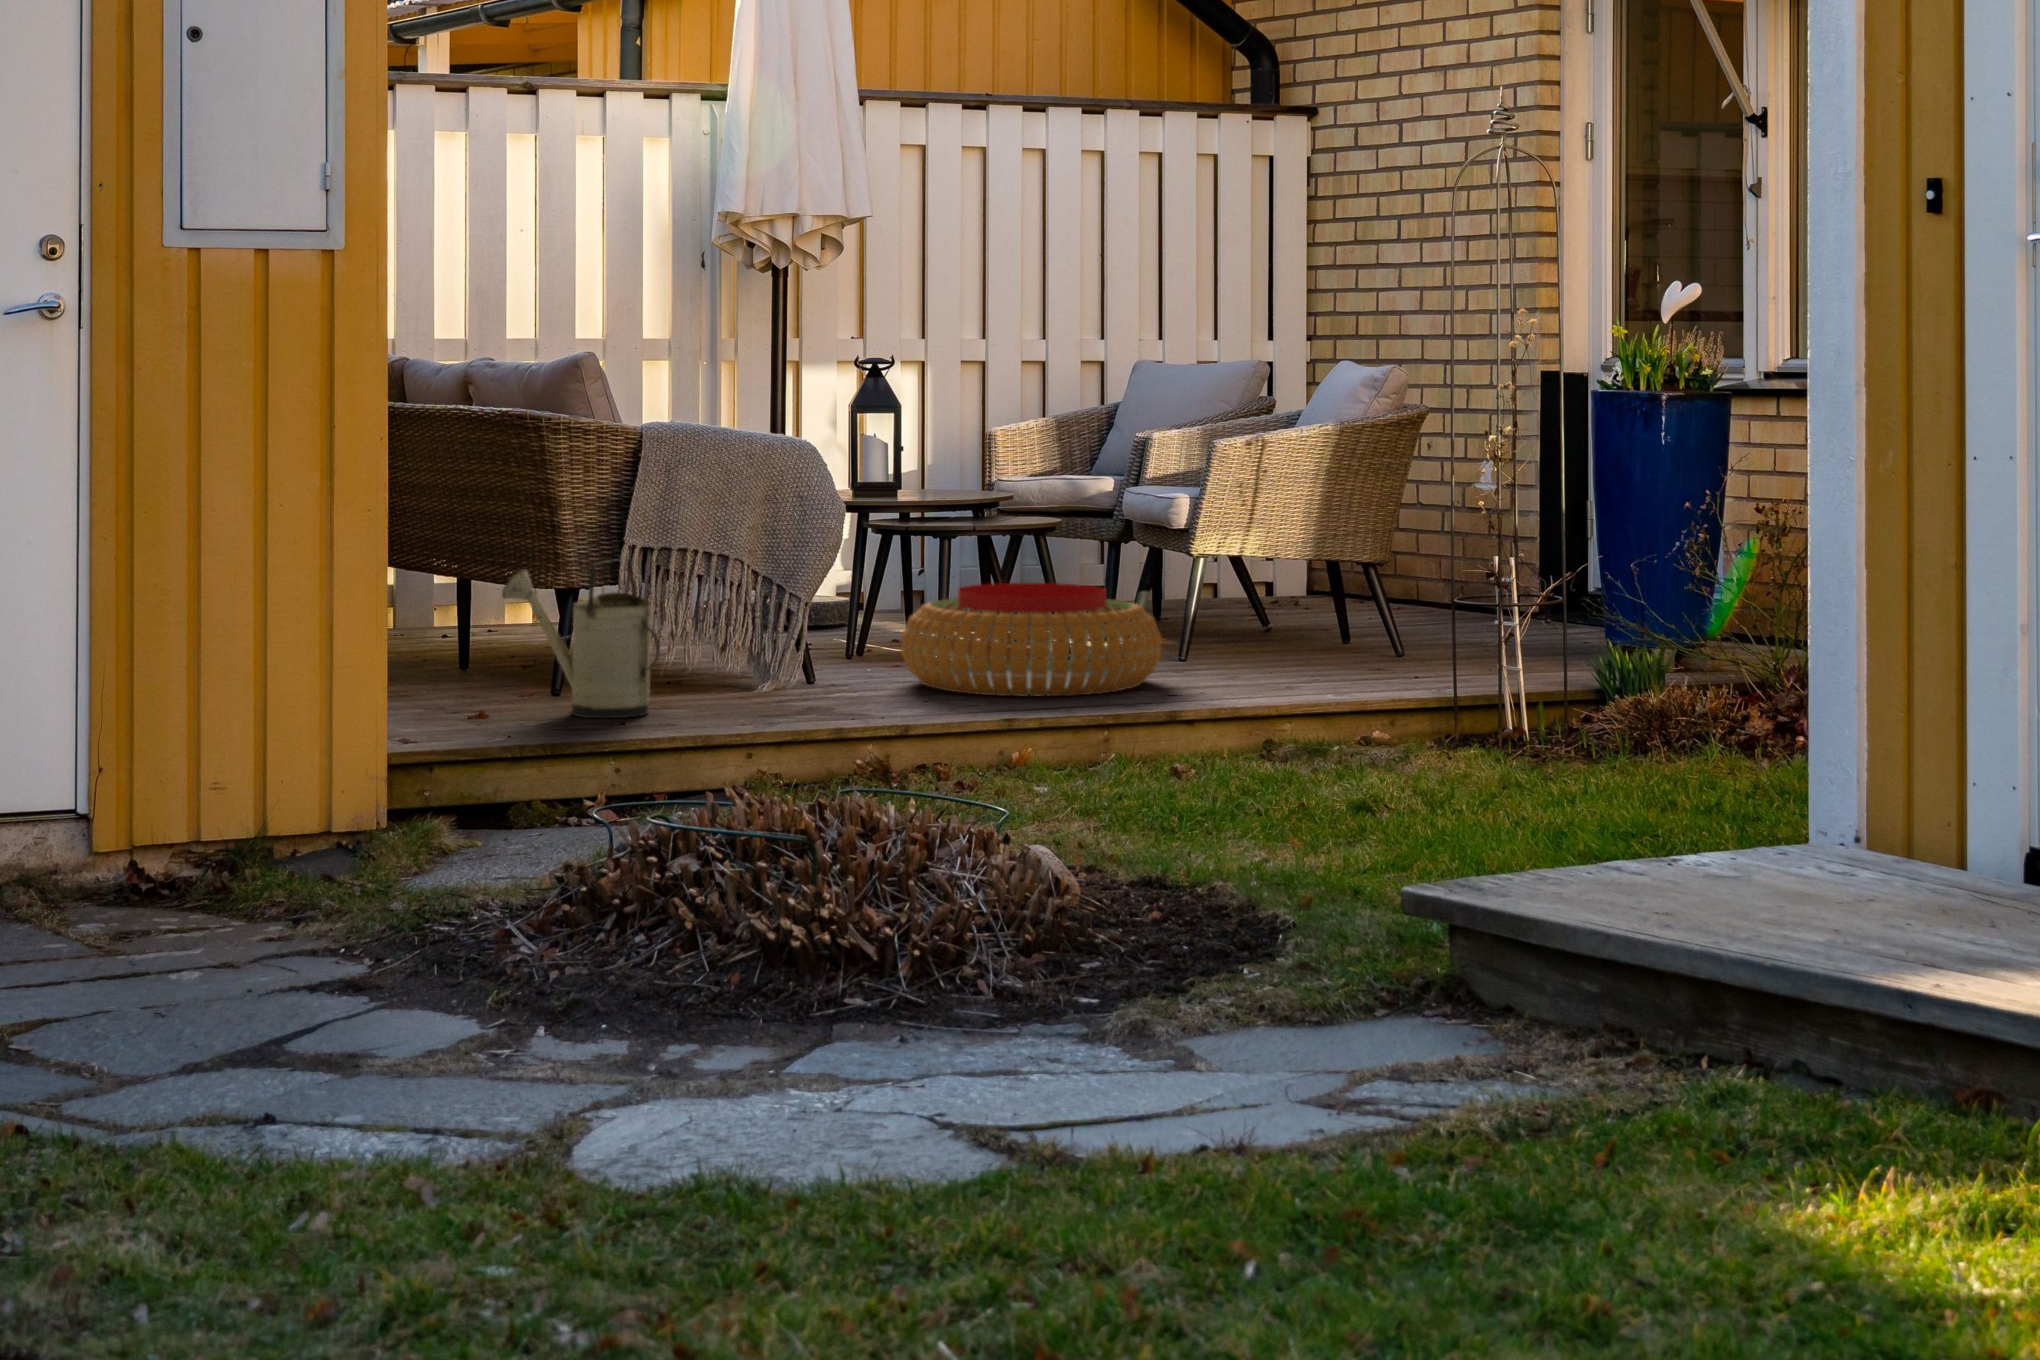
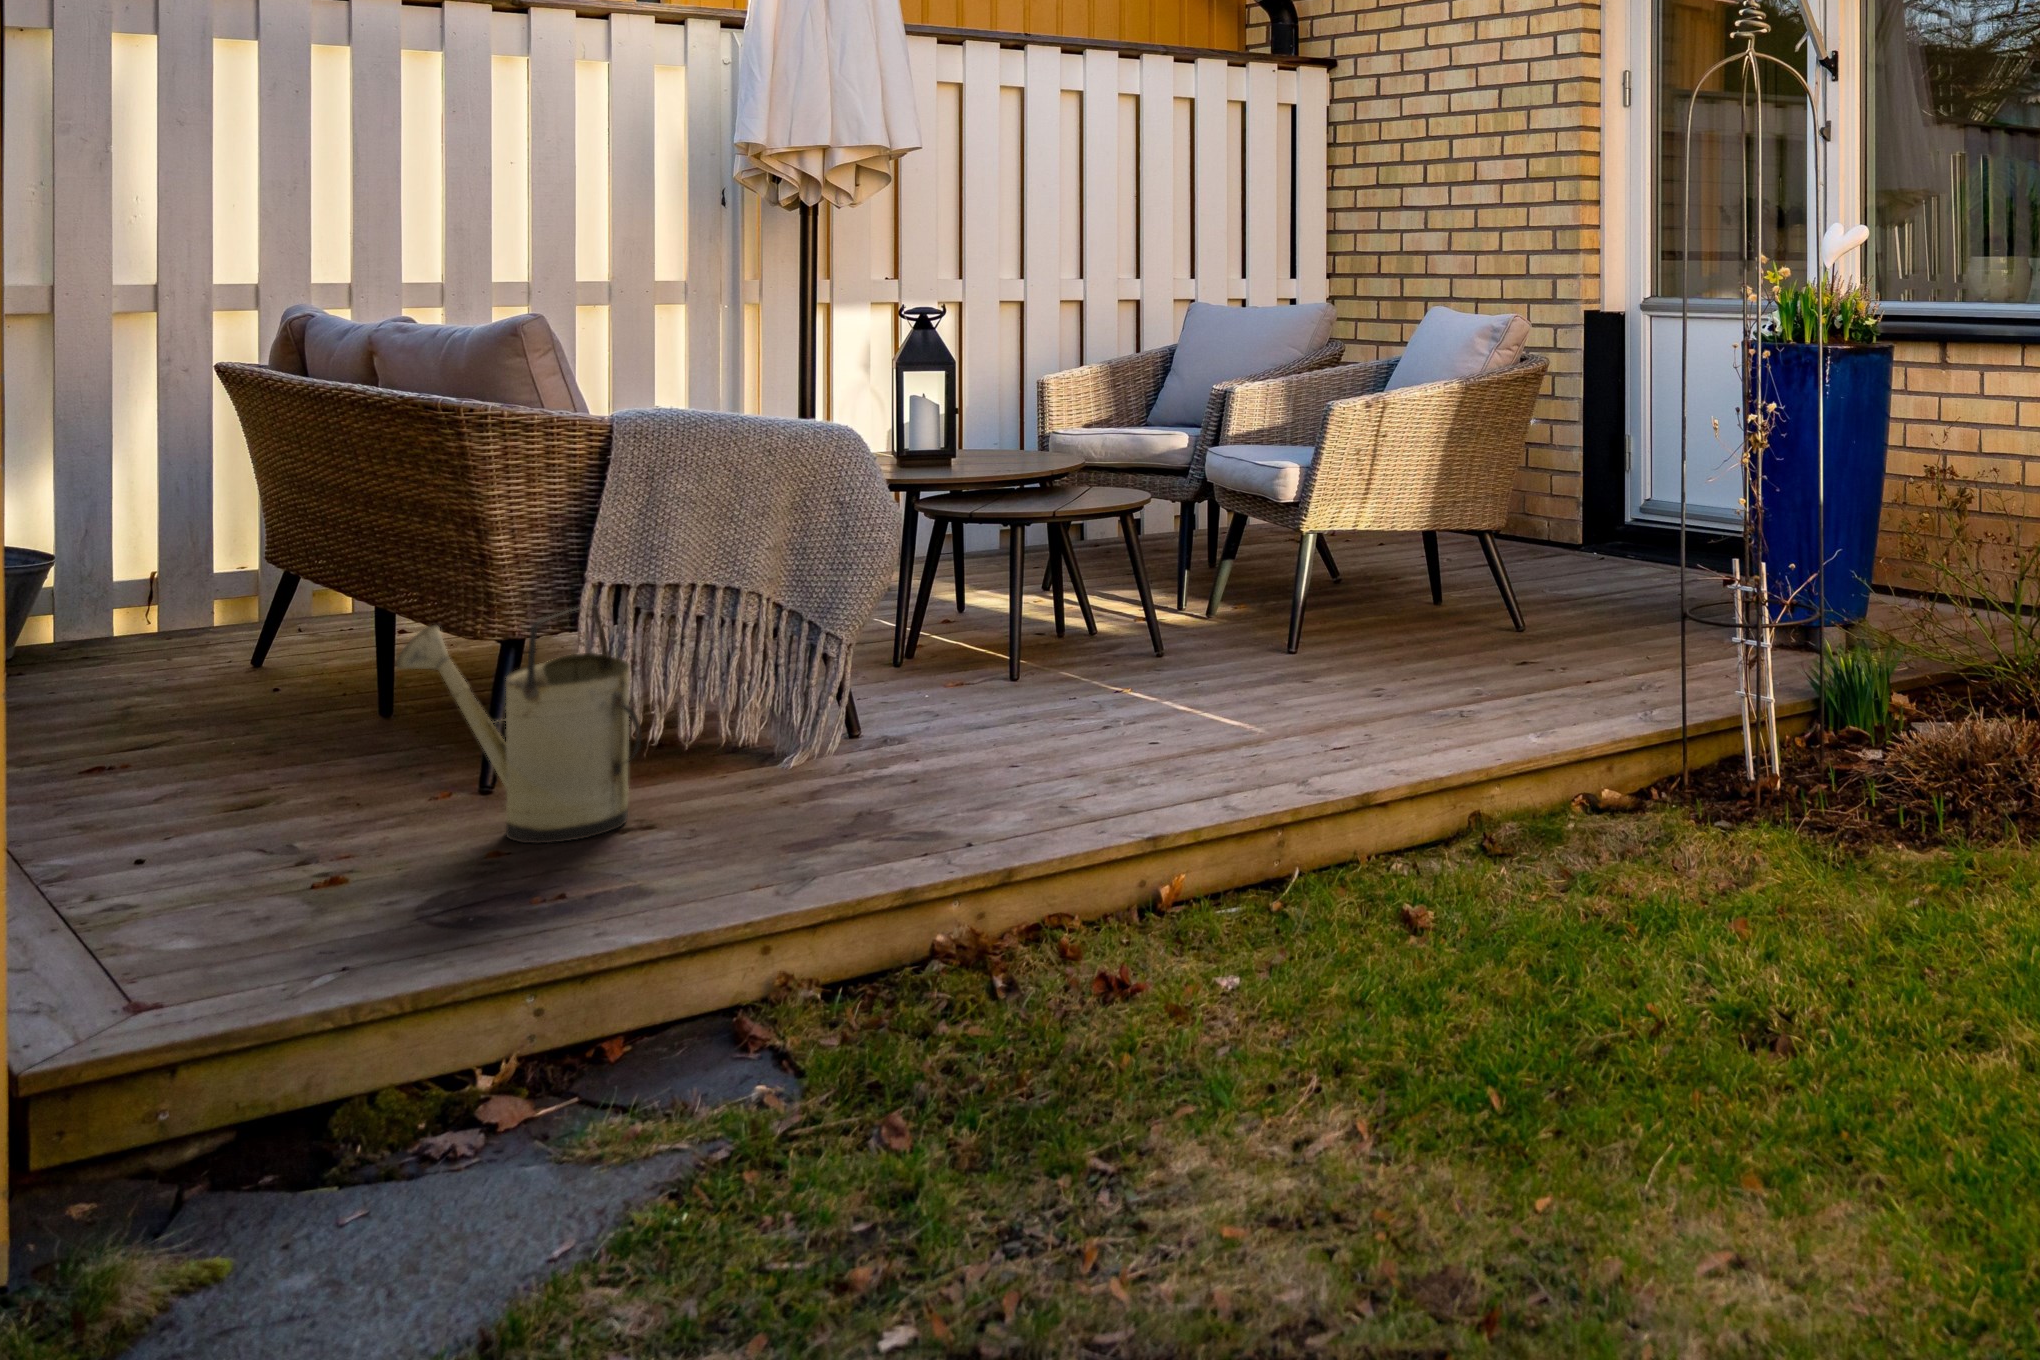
pouf: present [901,583,1162,697] -> none [977,569,1293,727]

